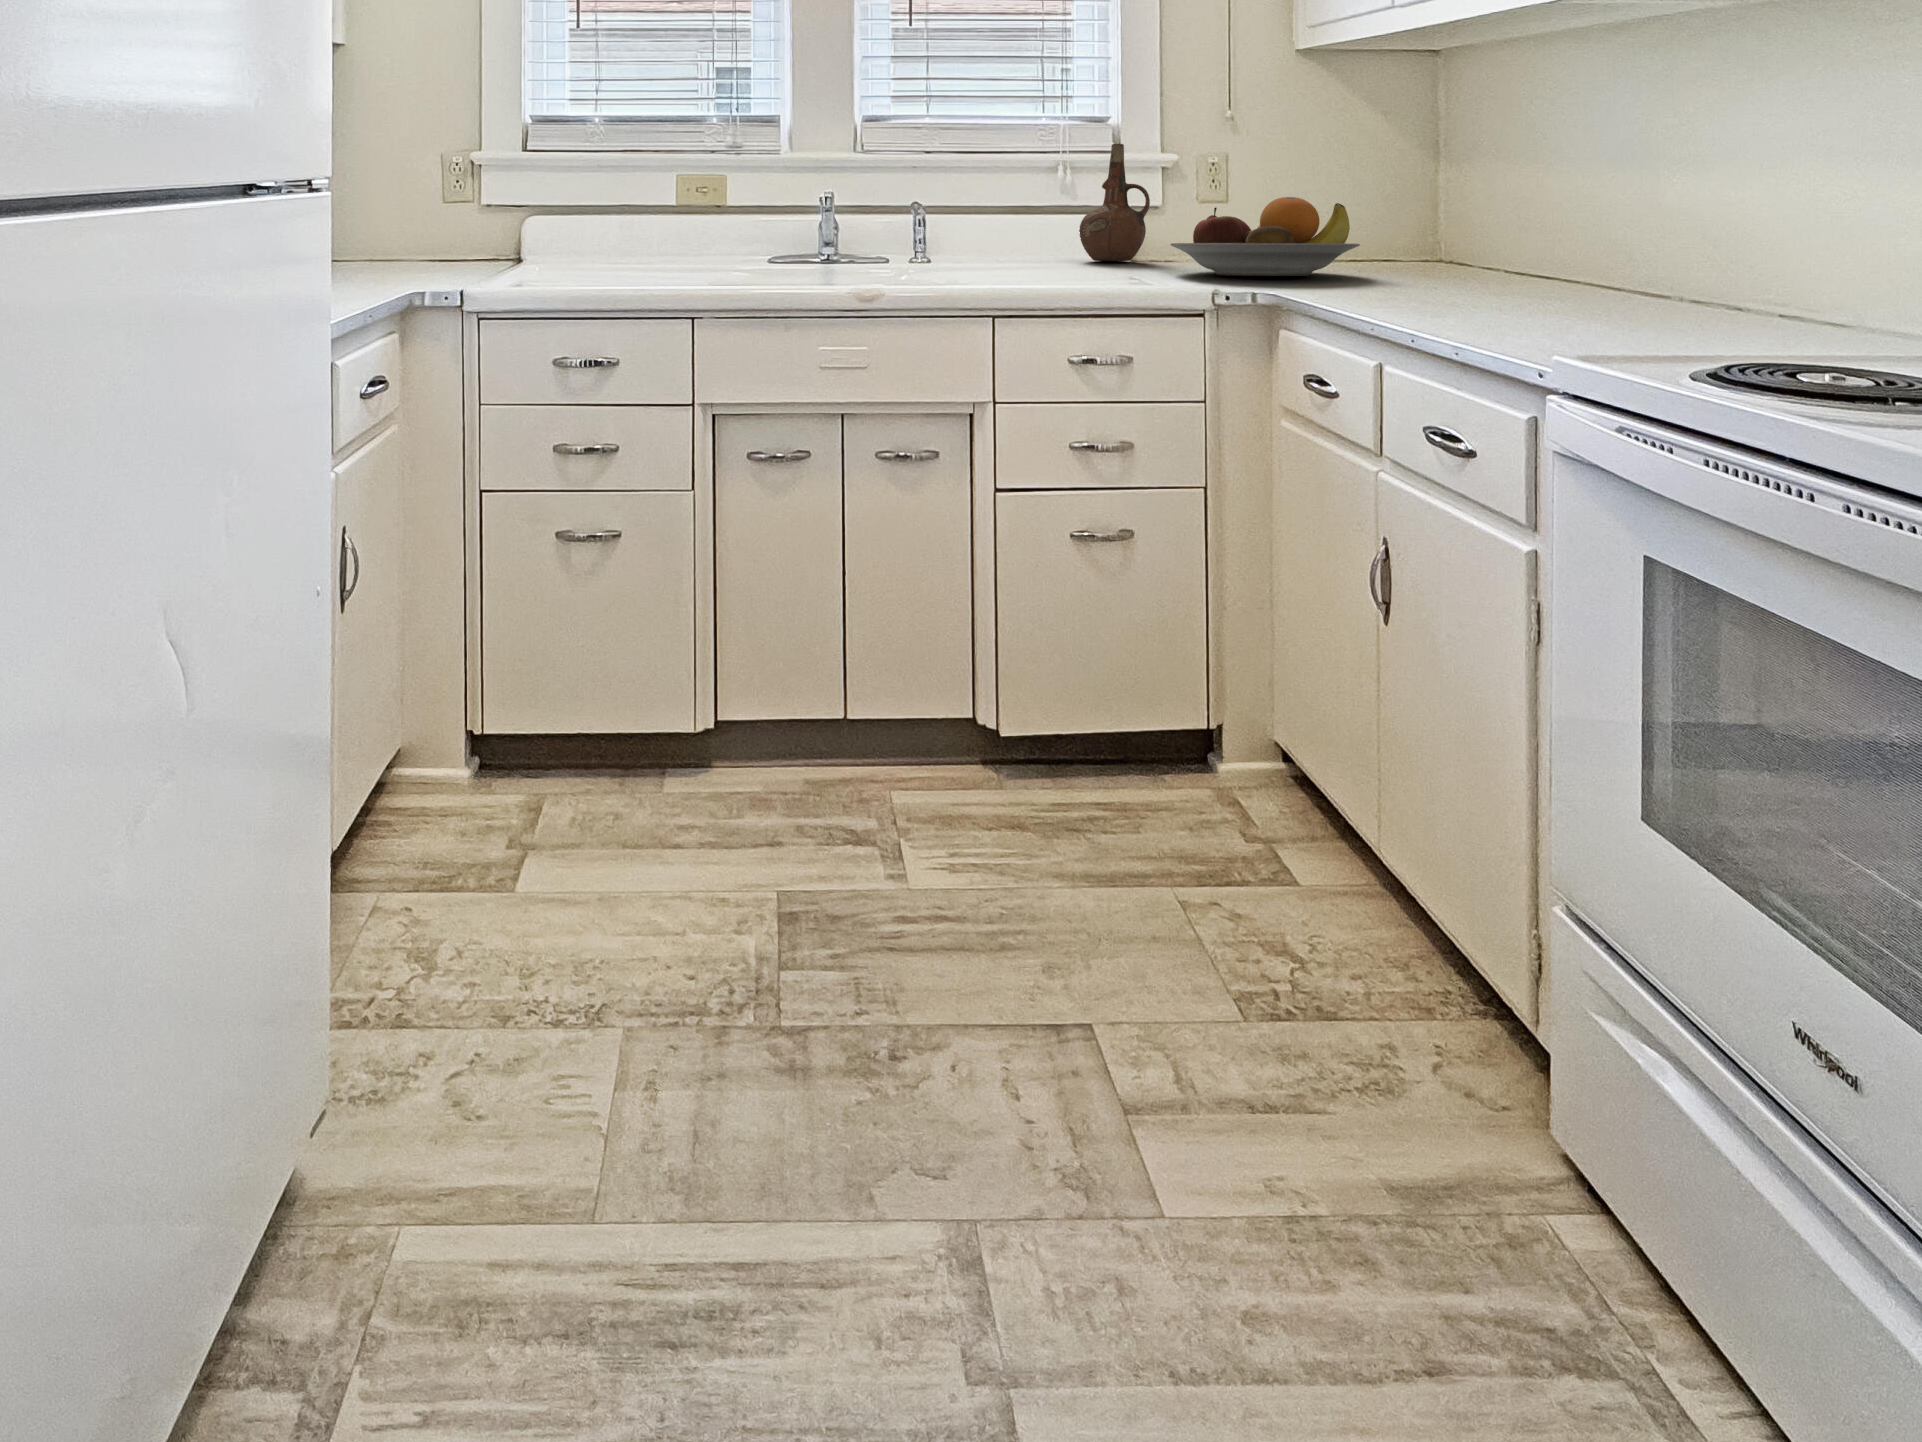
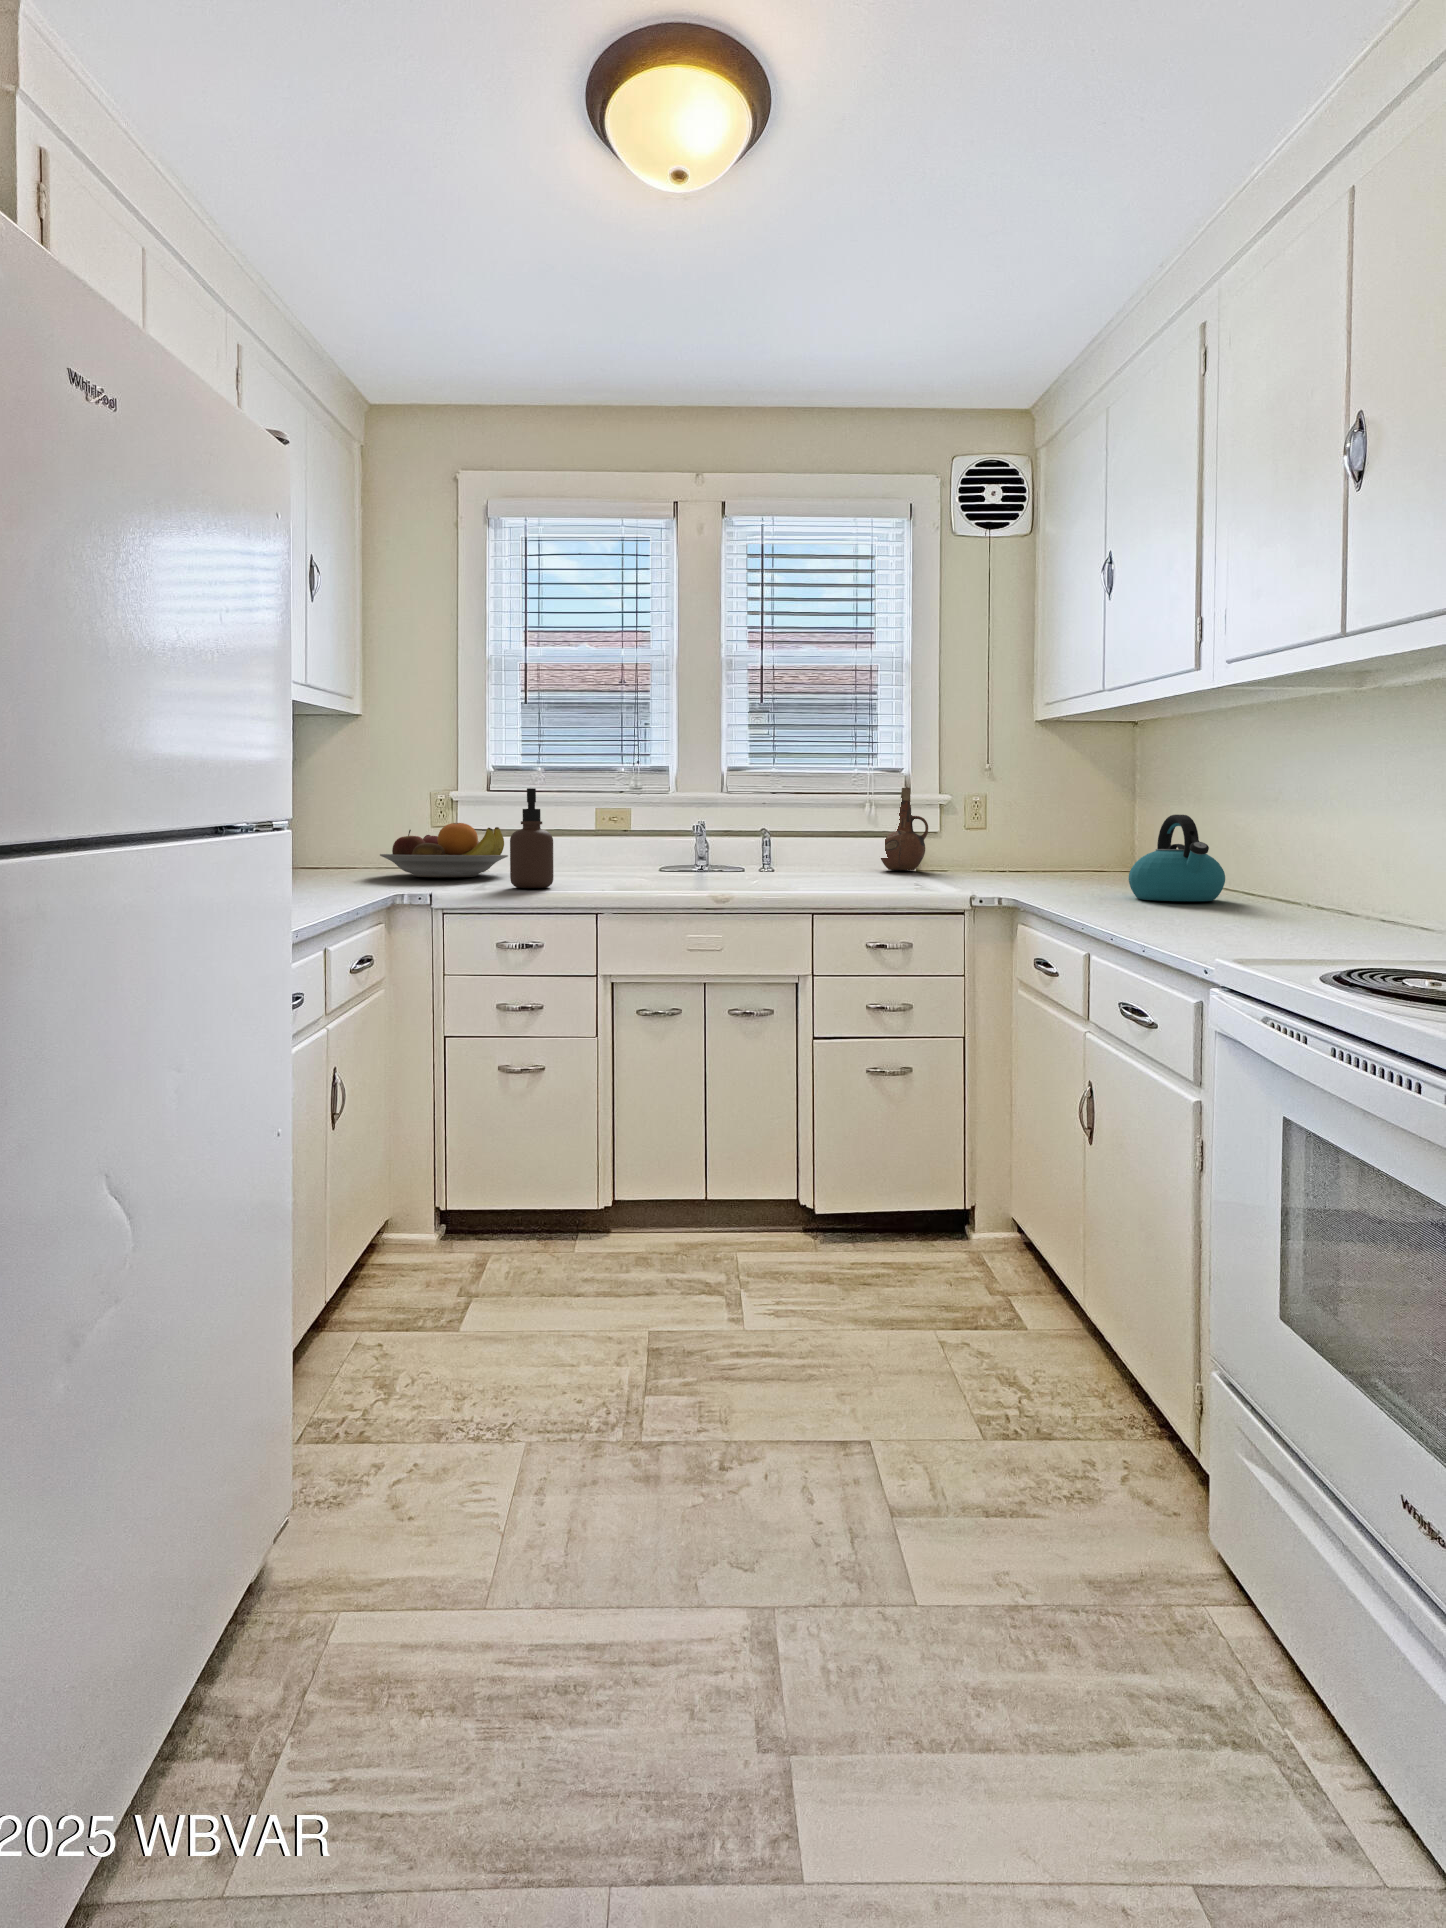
soap dispenser: none [567,146,628,285] -> present [510,788,553,888]
kettle: none [1434,177,1568,297] -> present [1129,815,1225,901]
fruit bowl: present [1170,197,1360,276] -> present [380,823,508,877]

